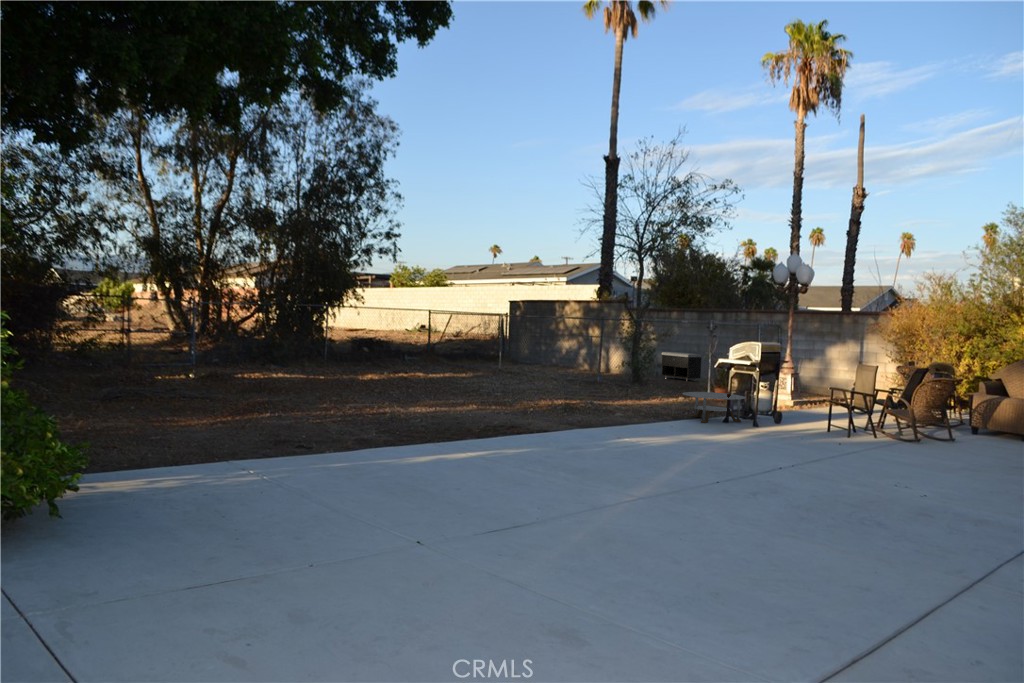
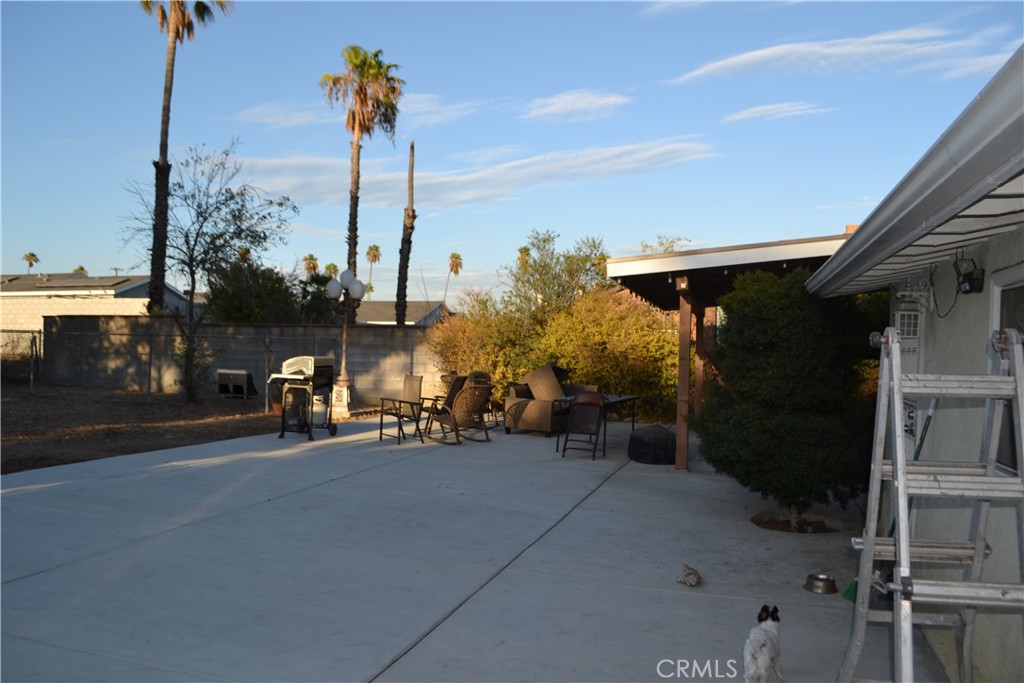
round table: present [682,392,746,423] -> none [232,410,300,443]

